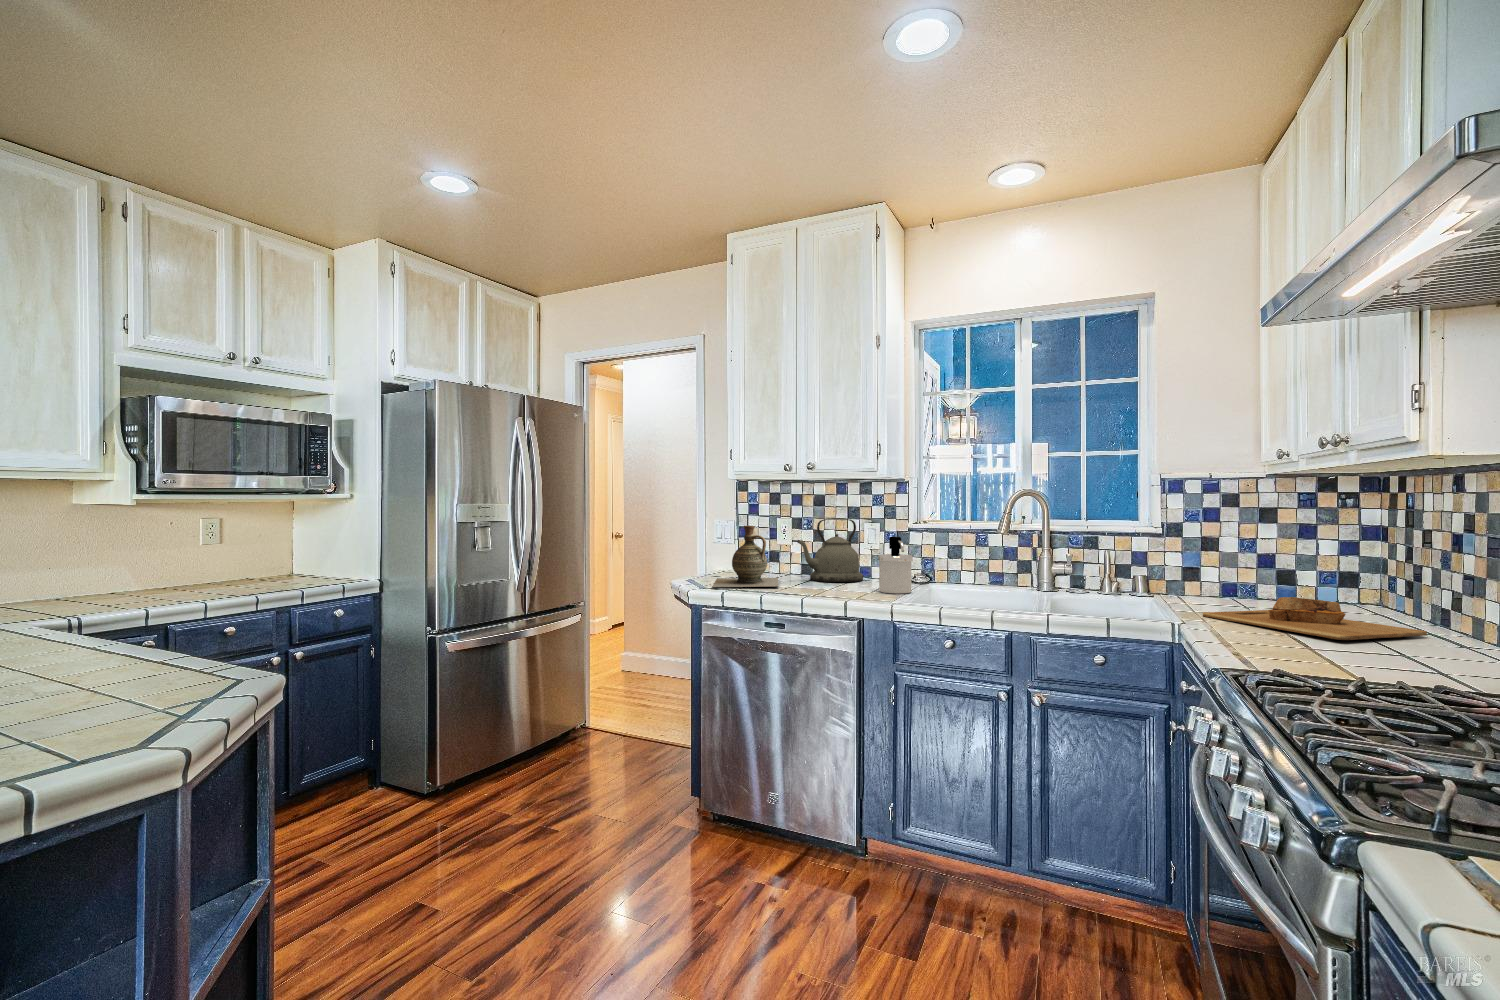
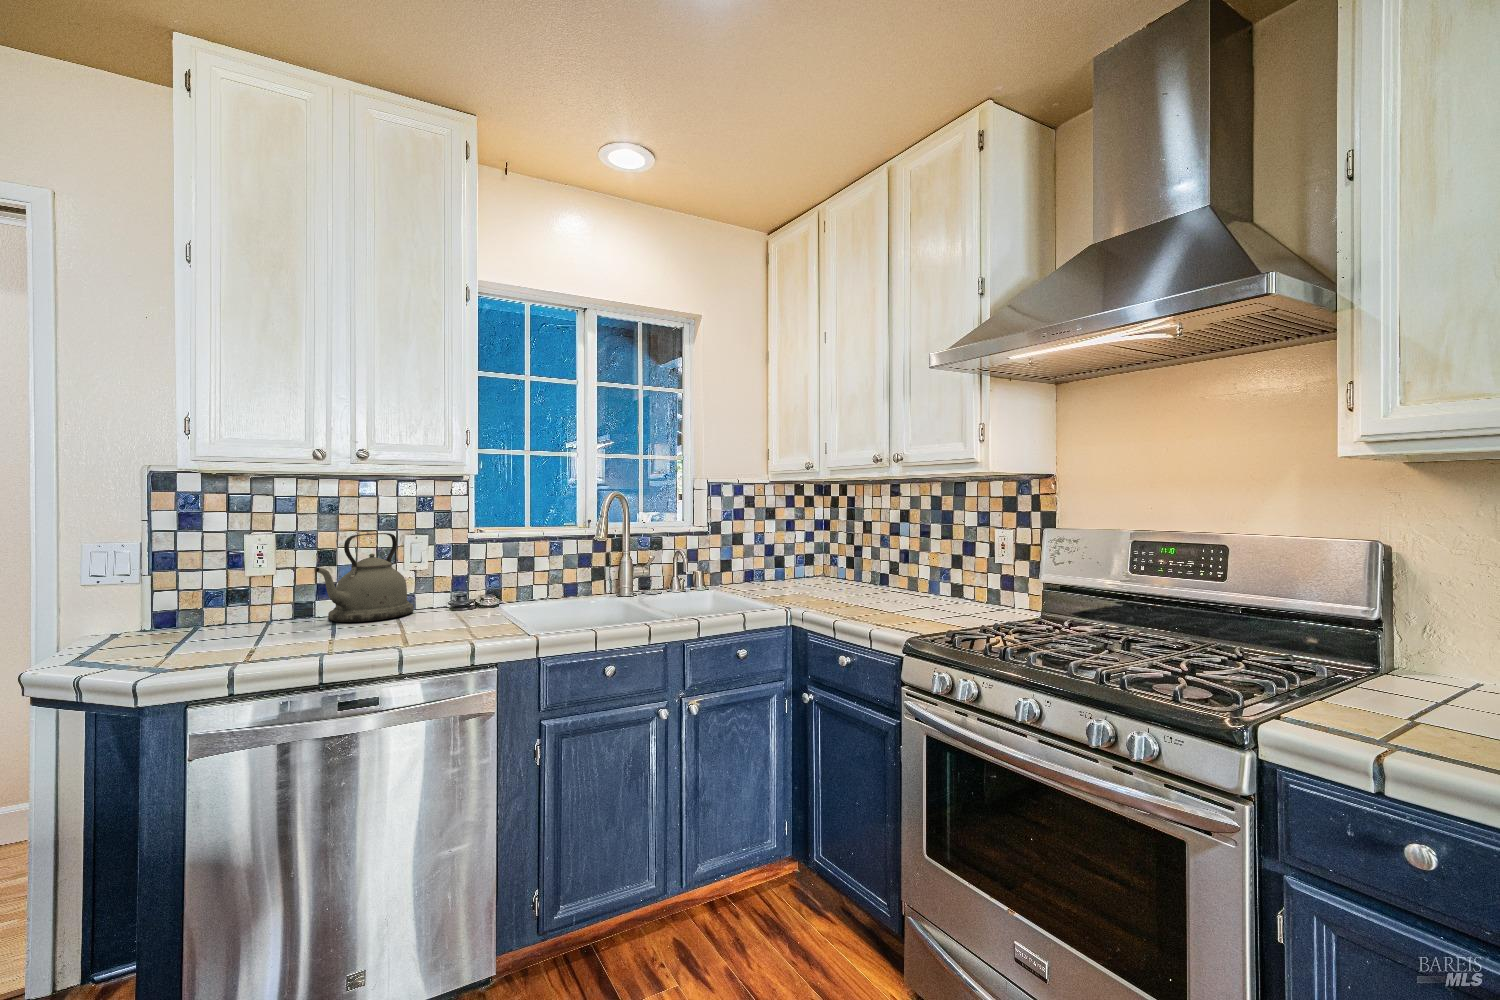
ceramic jug: present [712,526,778,587] -> none [144,553,307,669]
soap dispenser: present [878,537,913,594] -> none [465,552,515,624]
cutting board: present [1203,597,1427,640] -> none [773,575,891,603]

